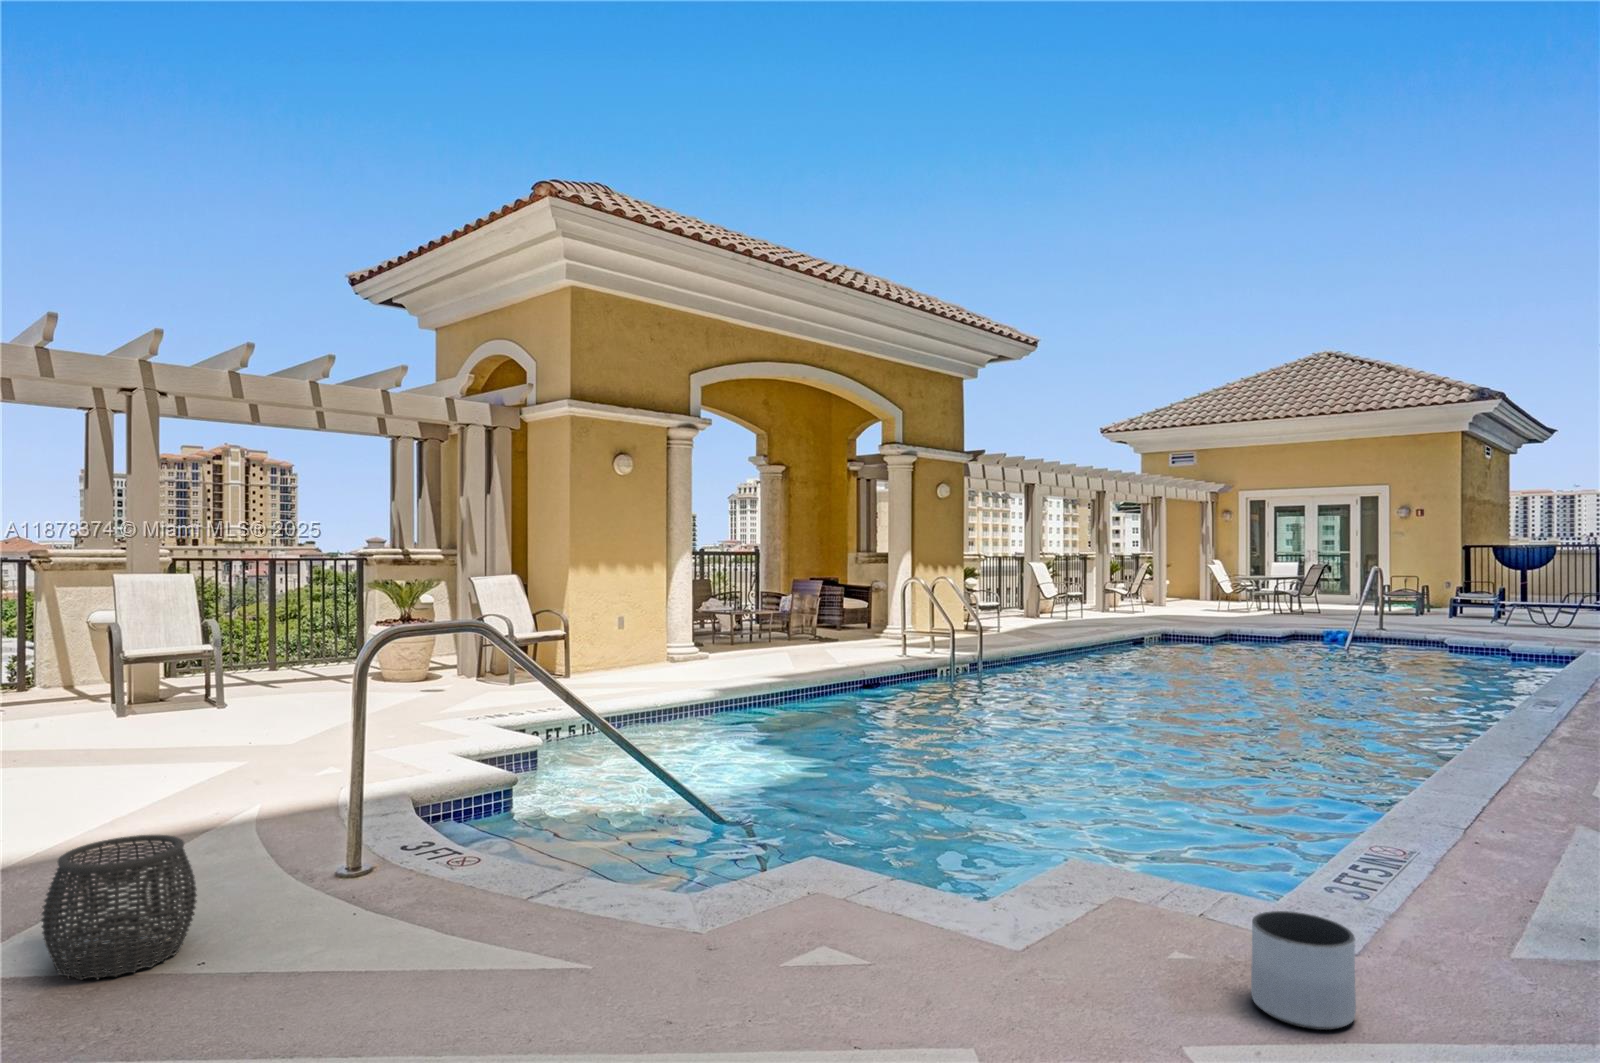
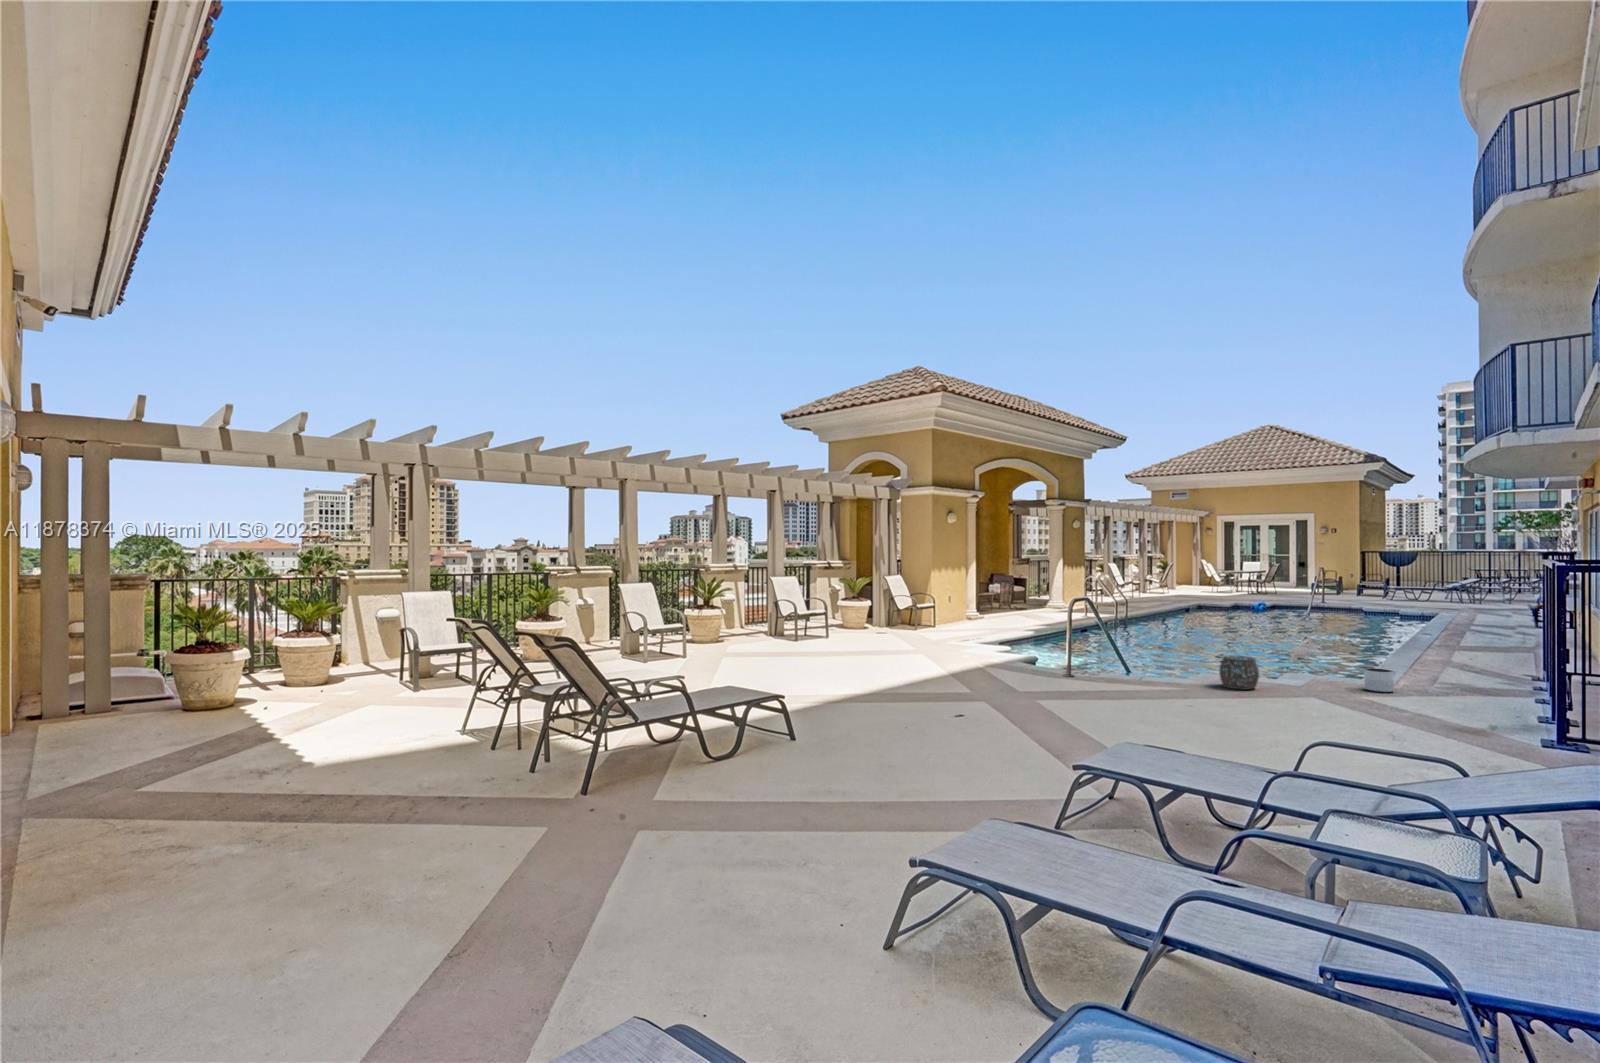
woven basket: present [41,835,197,980] -> present [1219,655,1259,690]

